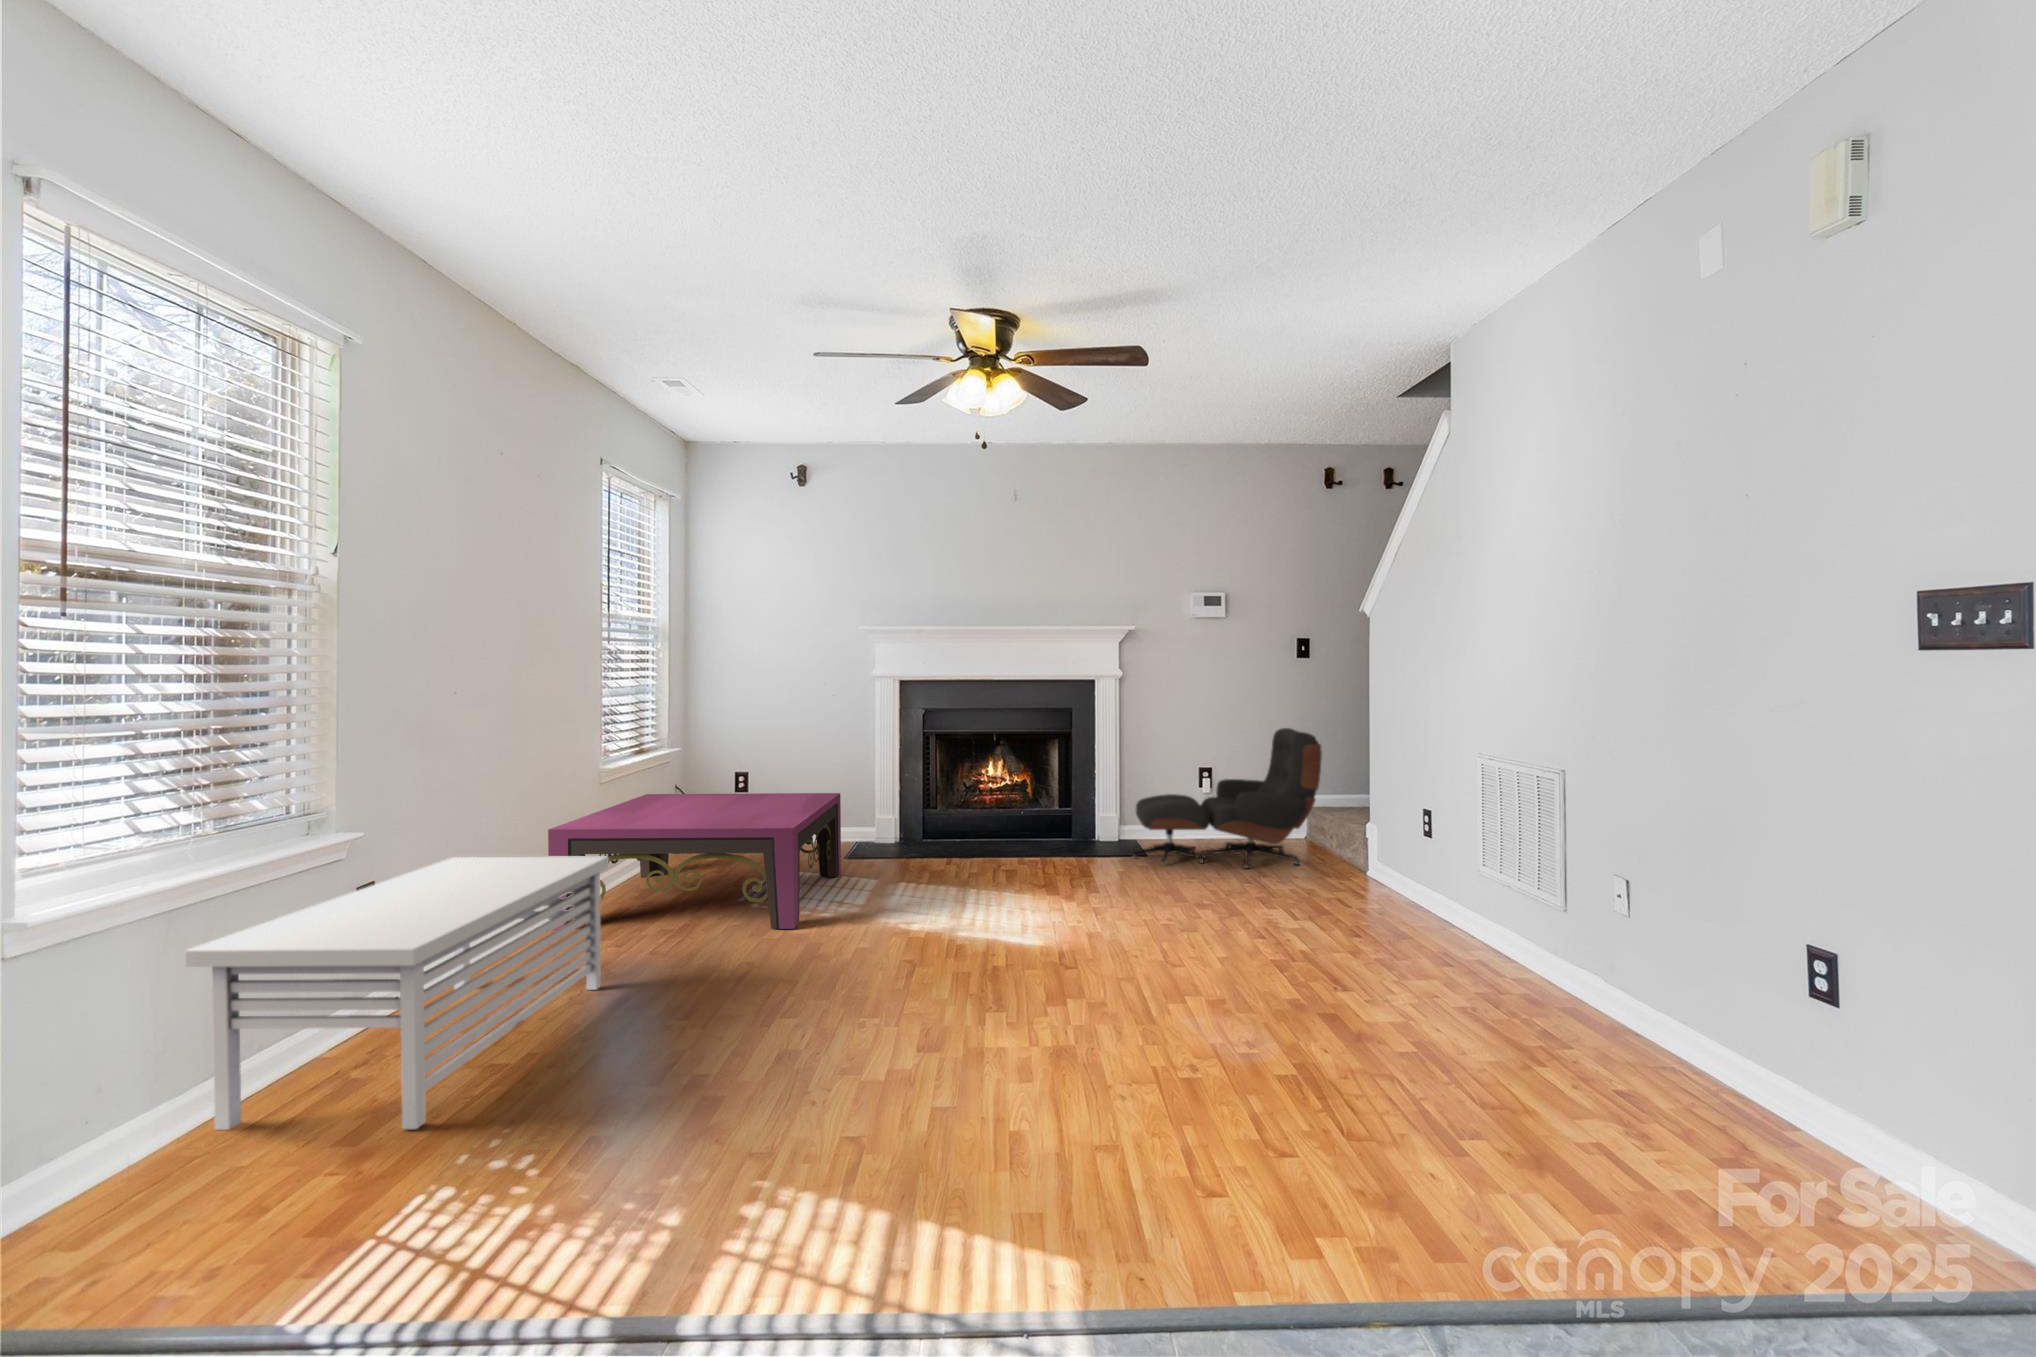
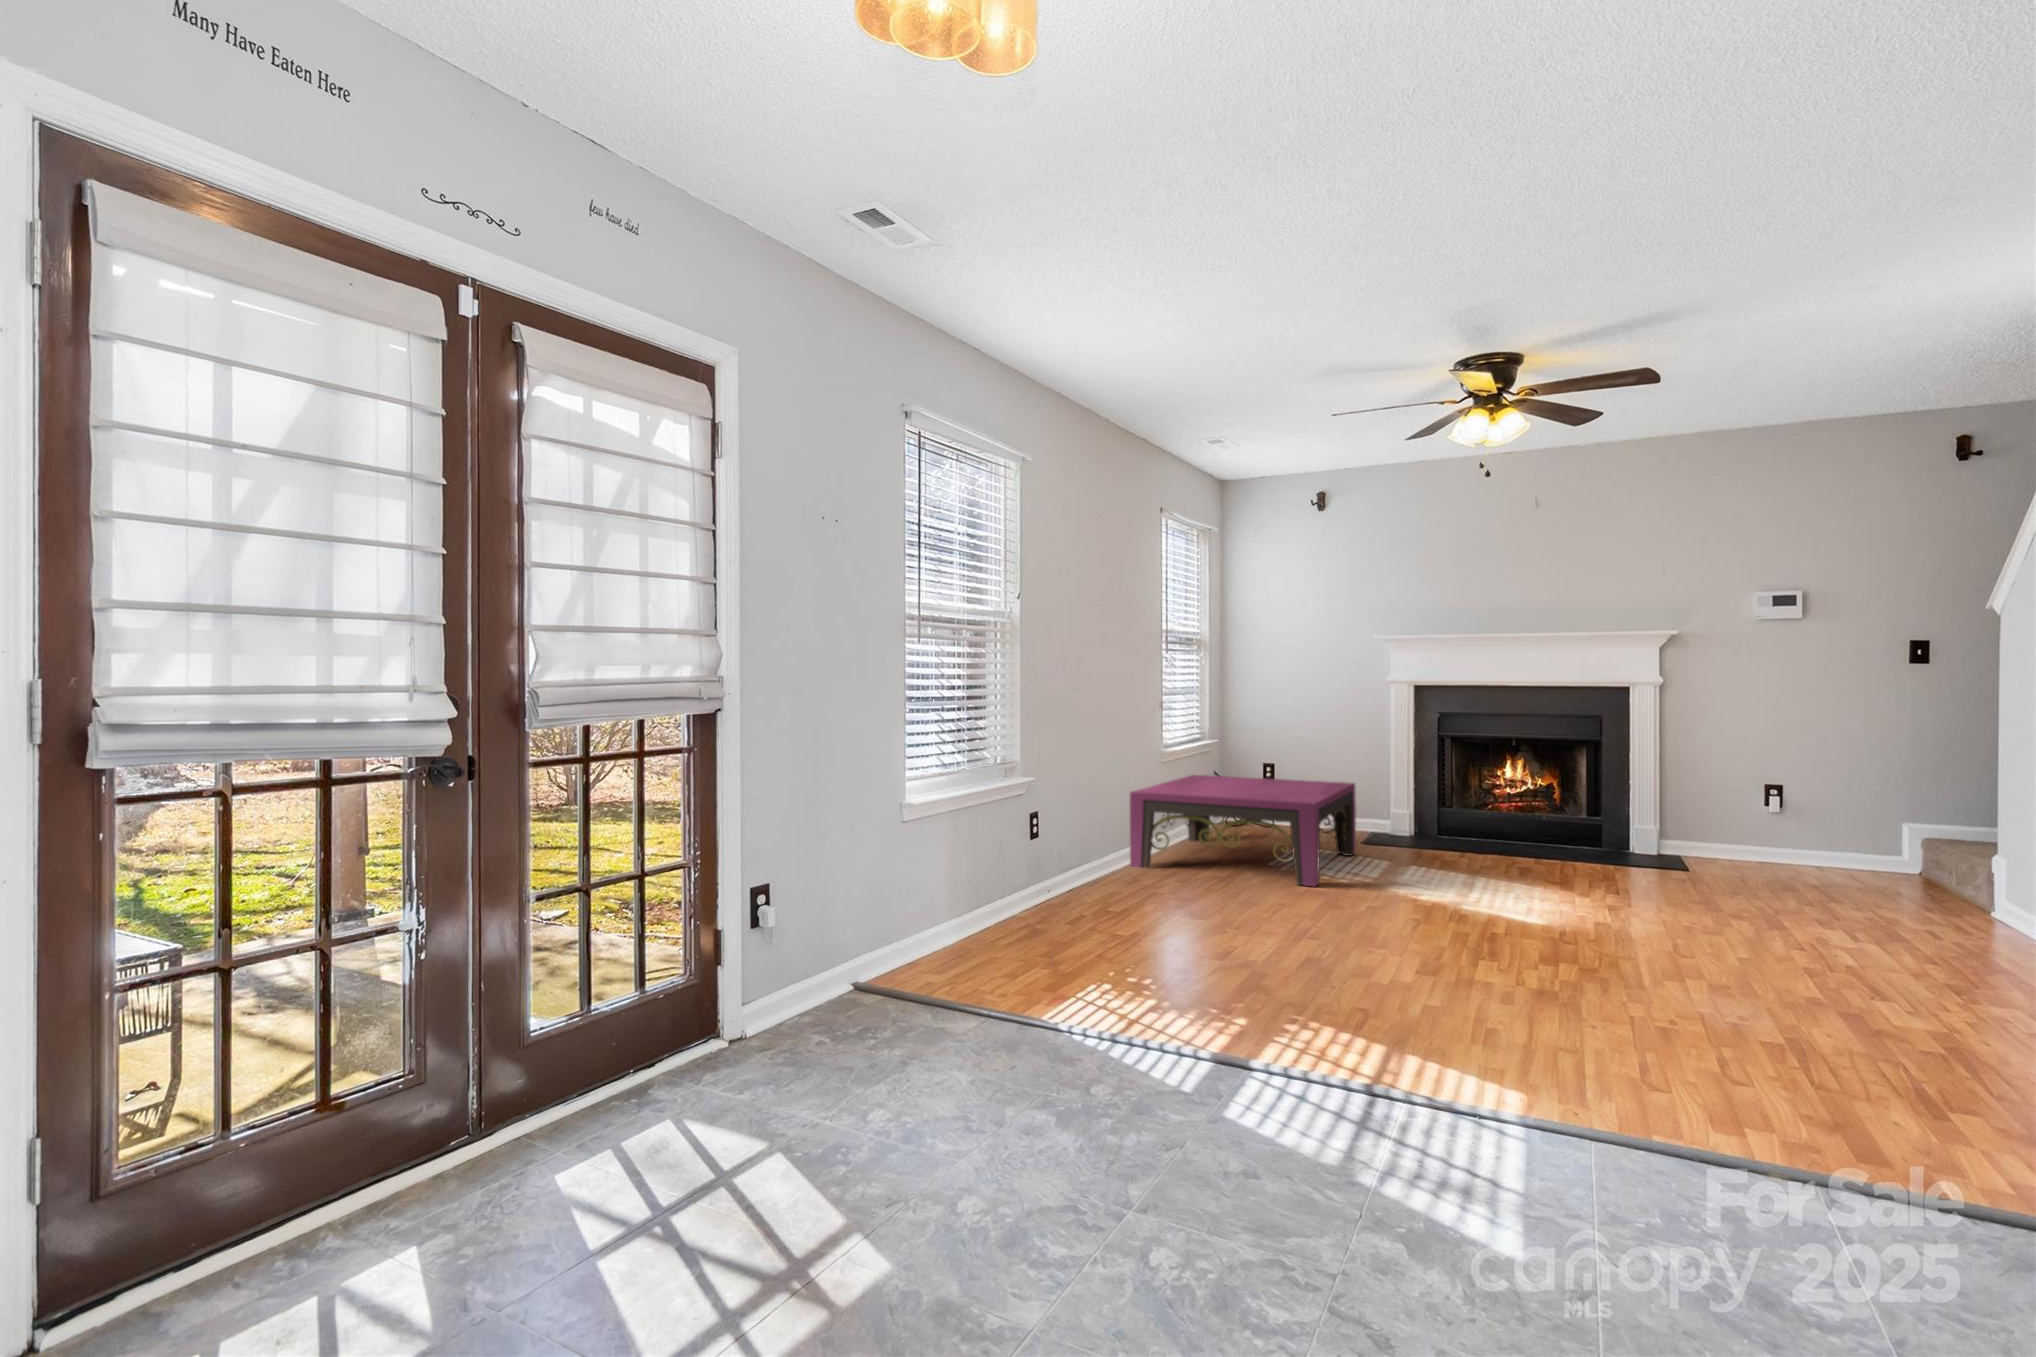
lounge chair: present [1133,728,1322,869] -> none [1672,742,1932,897]
storage bench: present [185,856,608,1130] -> none [965,802,1178,955]

